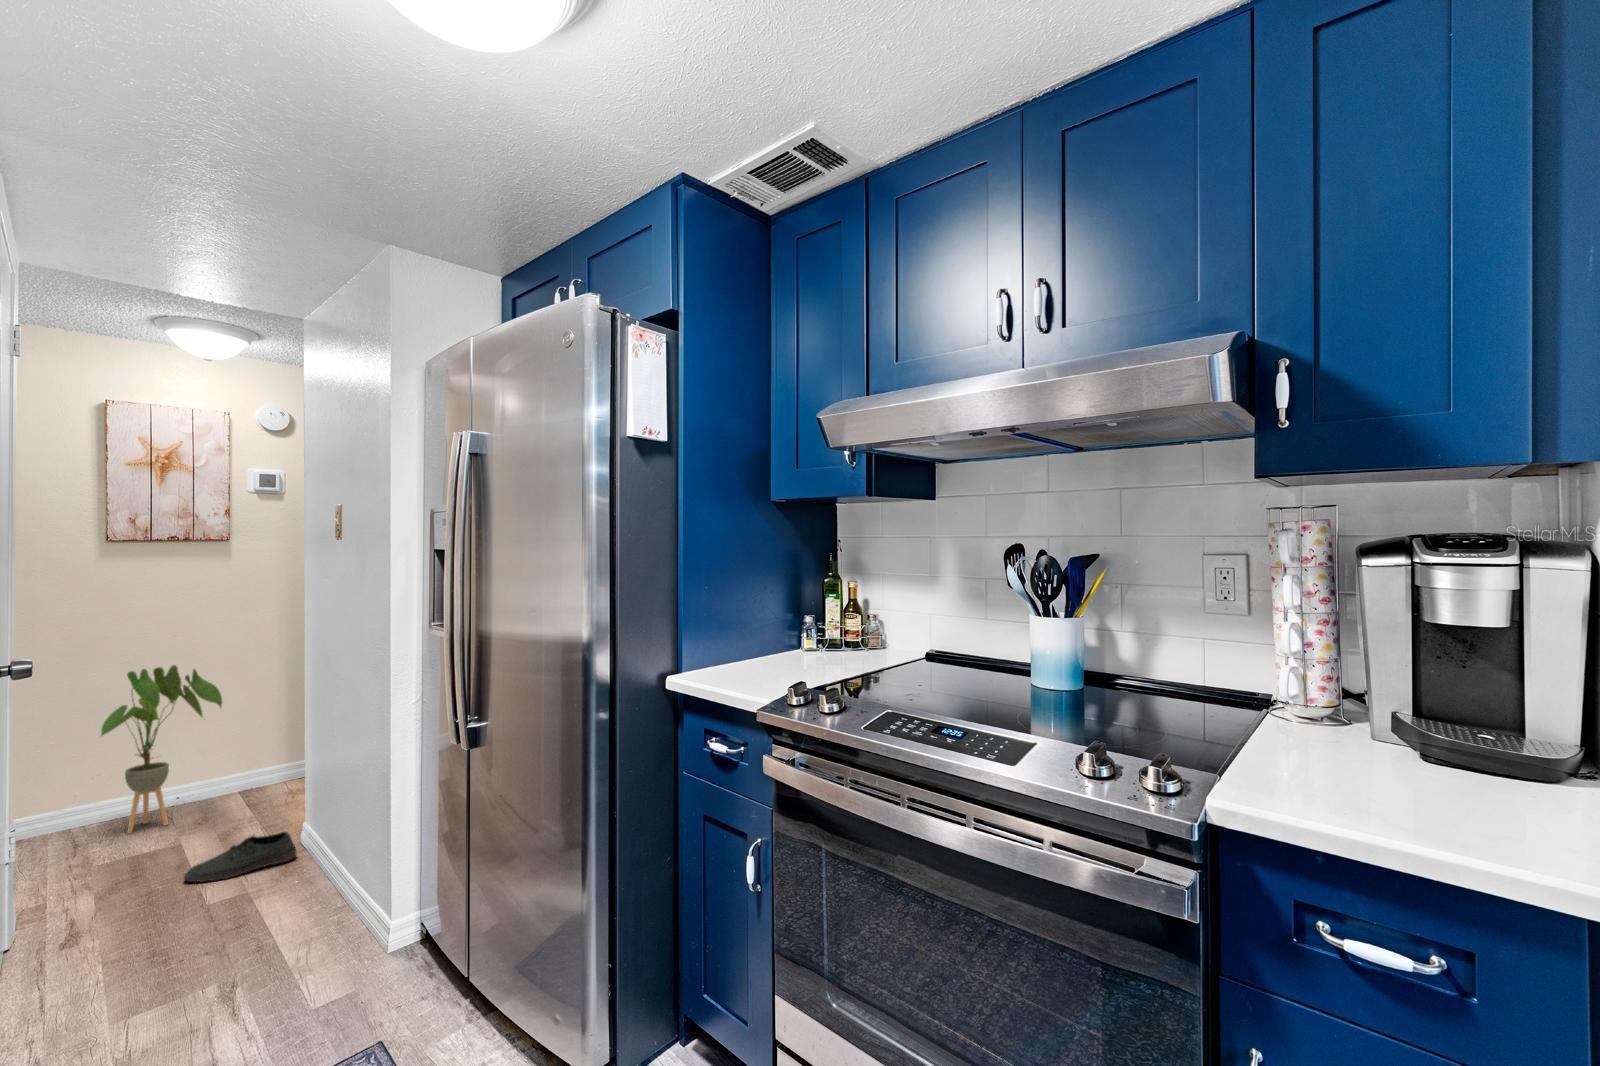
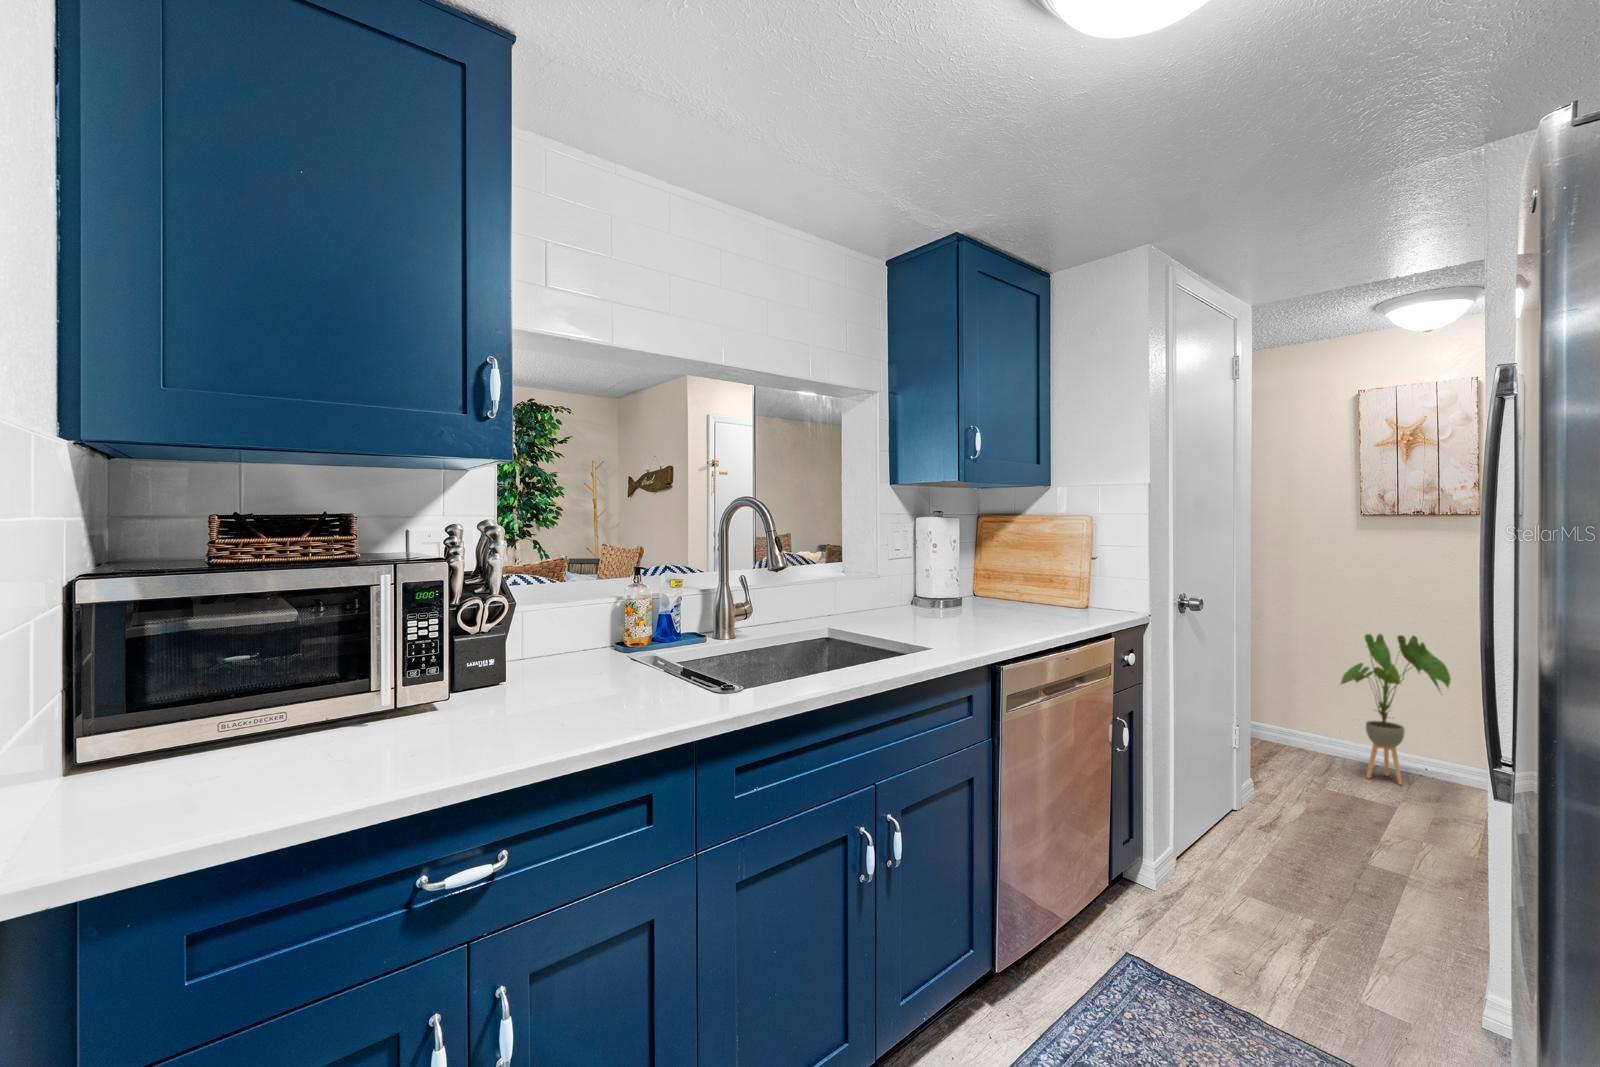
shoe: present [184,832,296,882] -> none [1369,823,1487,869]

